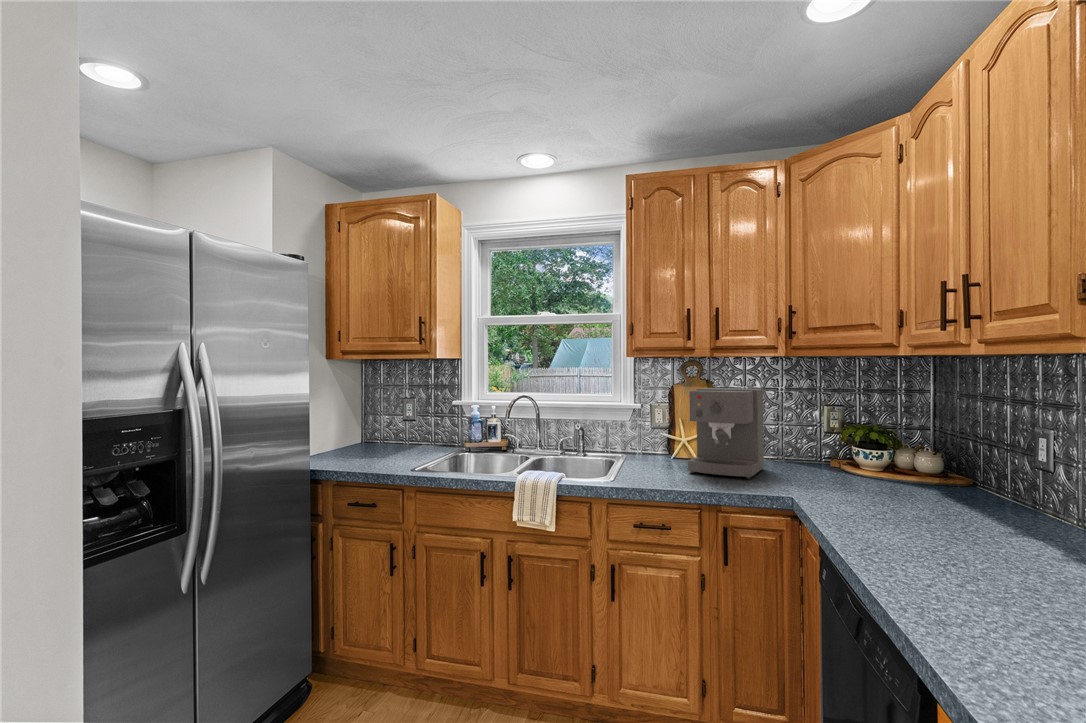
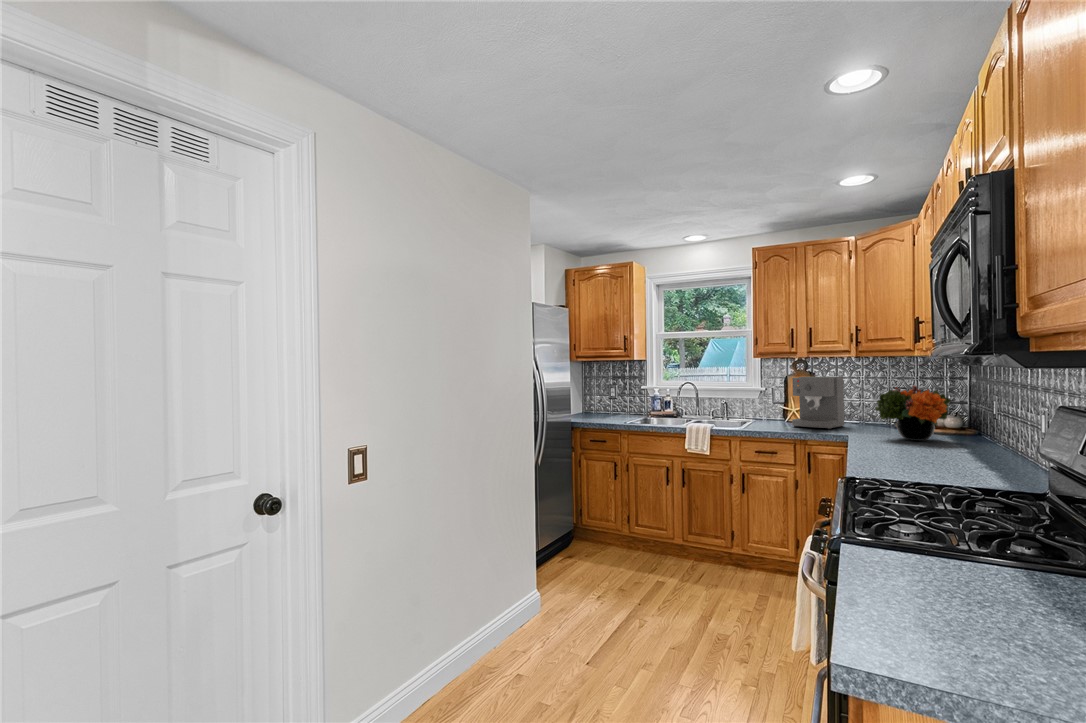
flower arrangement: none [841,409,979,512] -> present [875,385,951,441]

